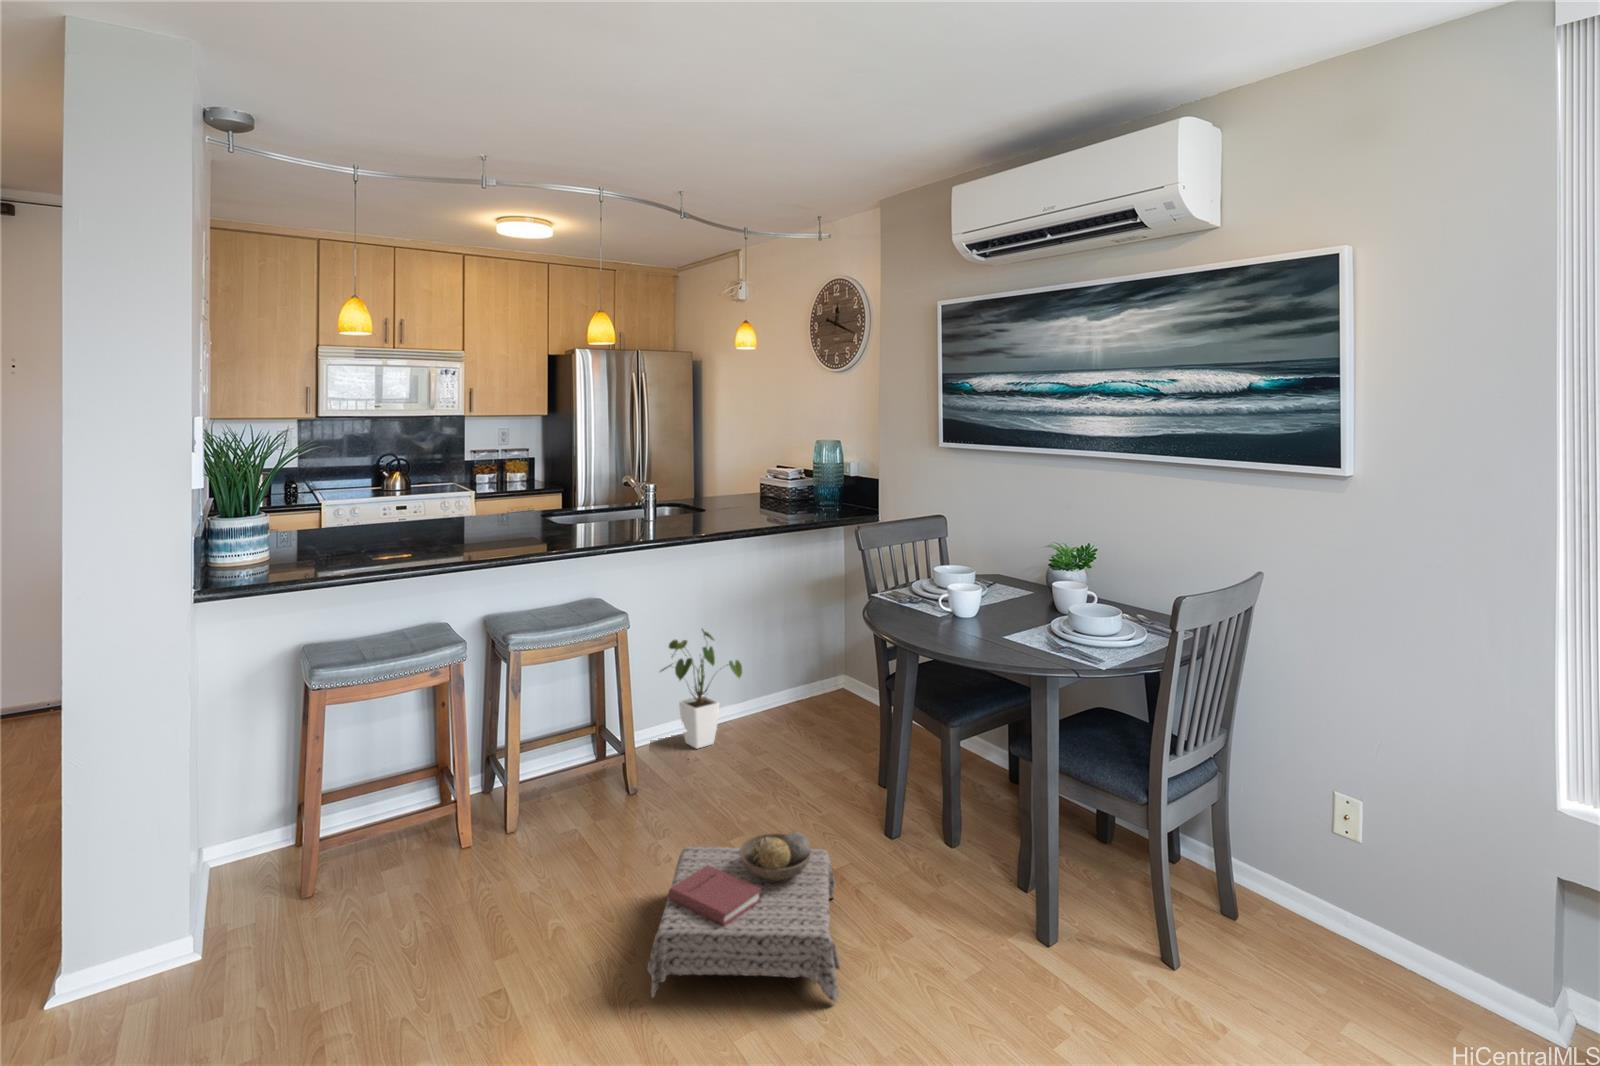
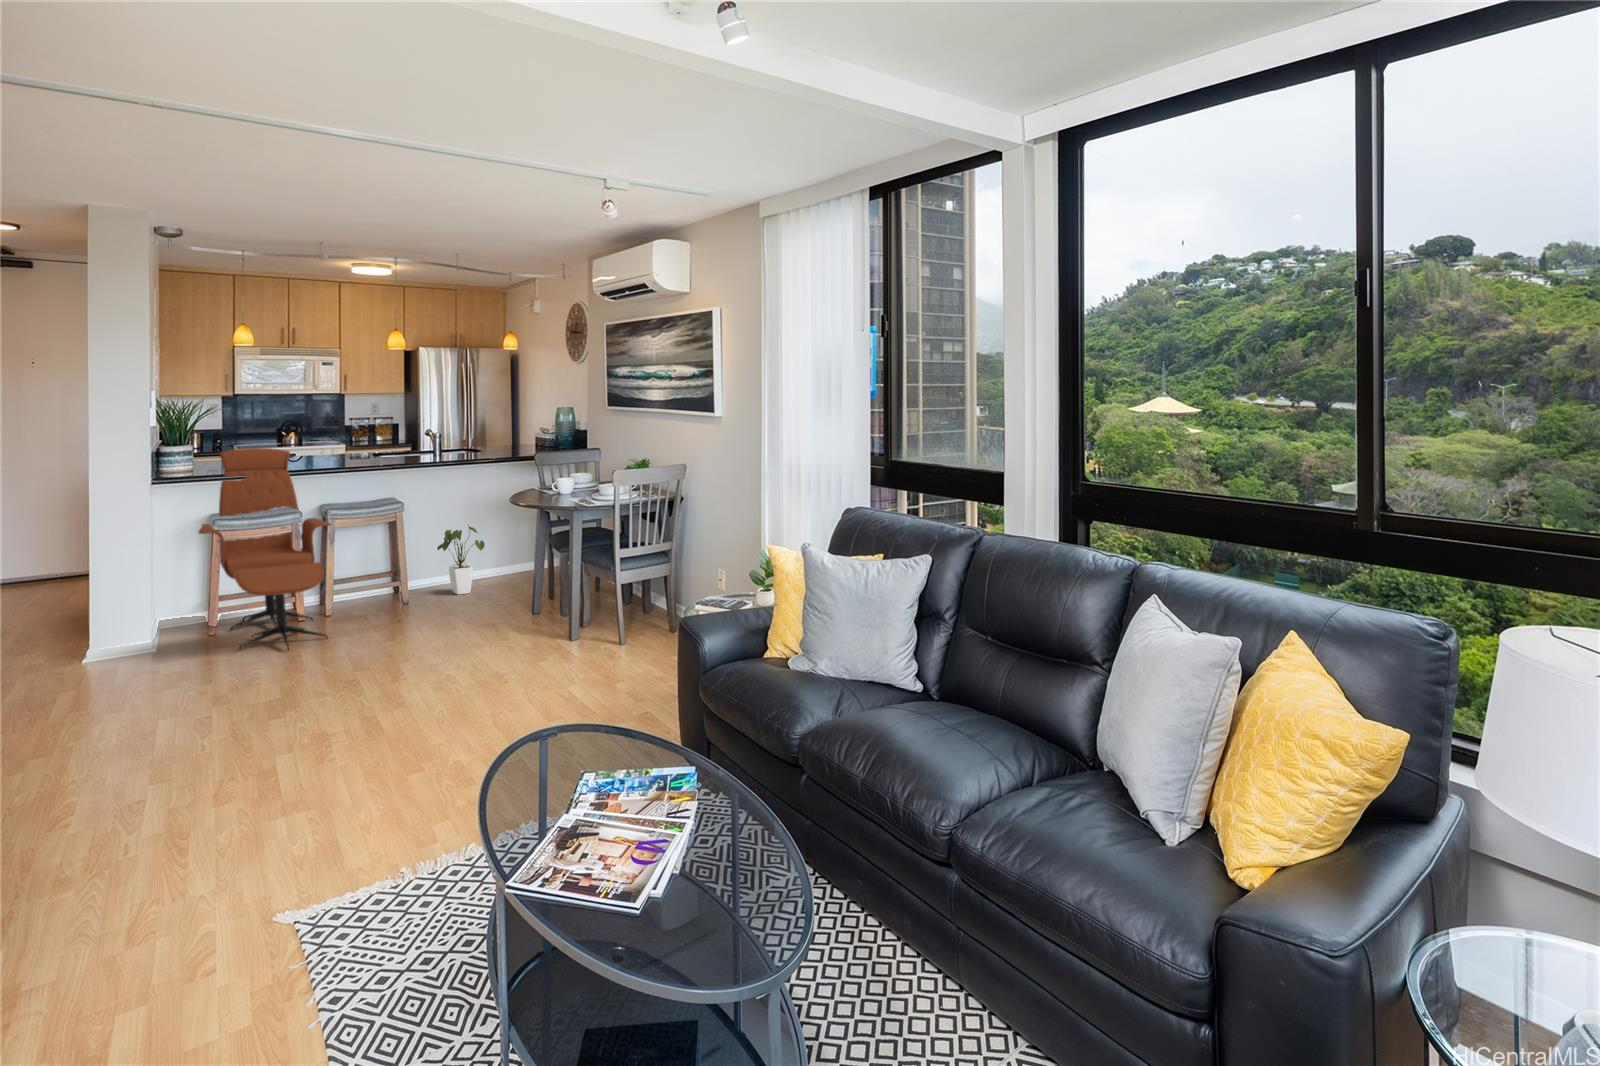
lounge chair: none [287,519,542,962] -> present [199,448,331,649]
ottoman: present [647,832,840,1002] -> none [362,596,479,659]

